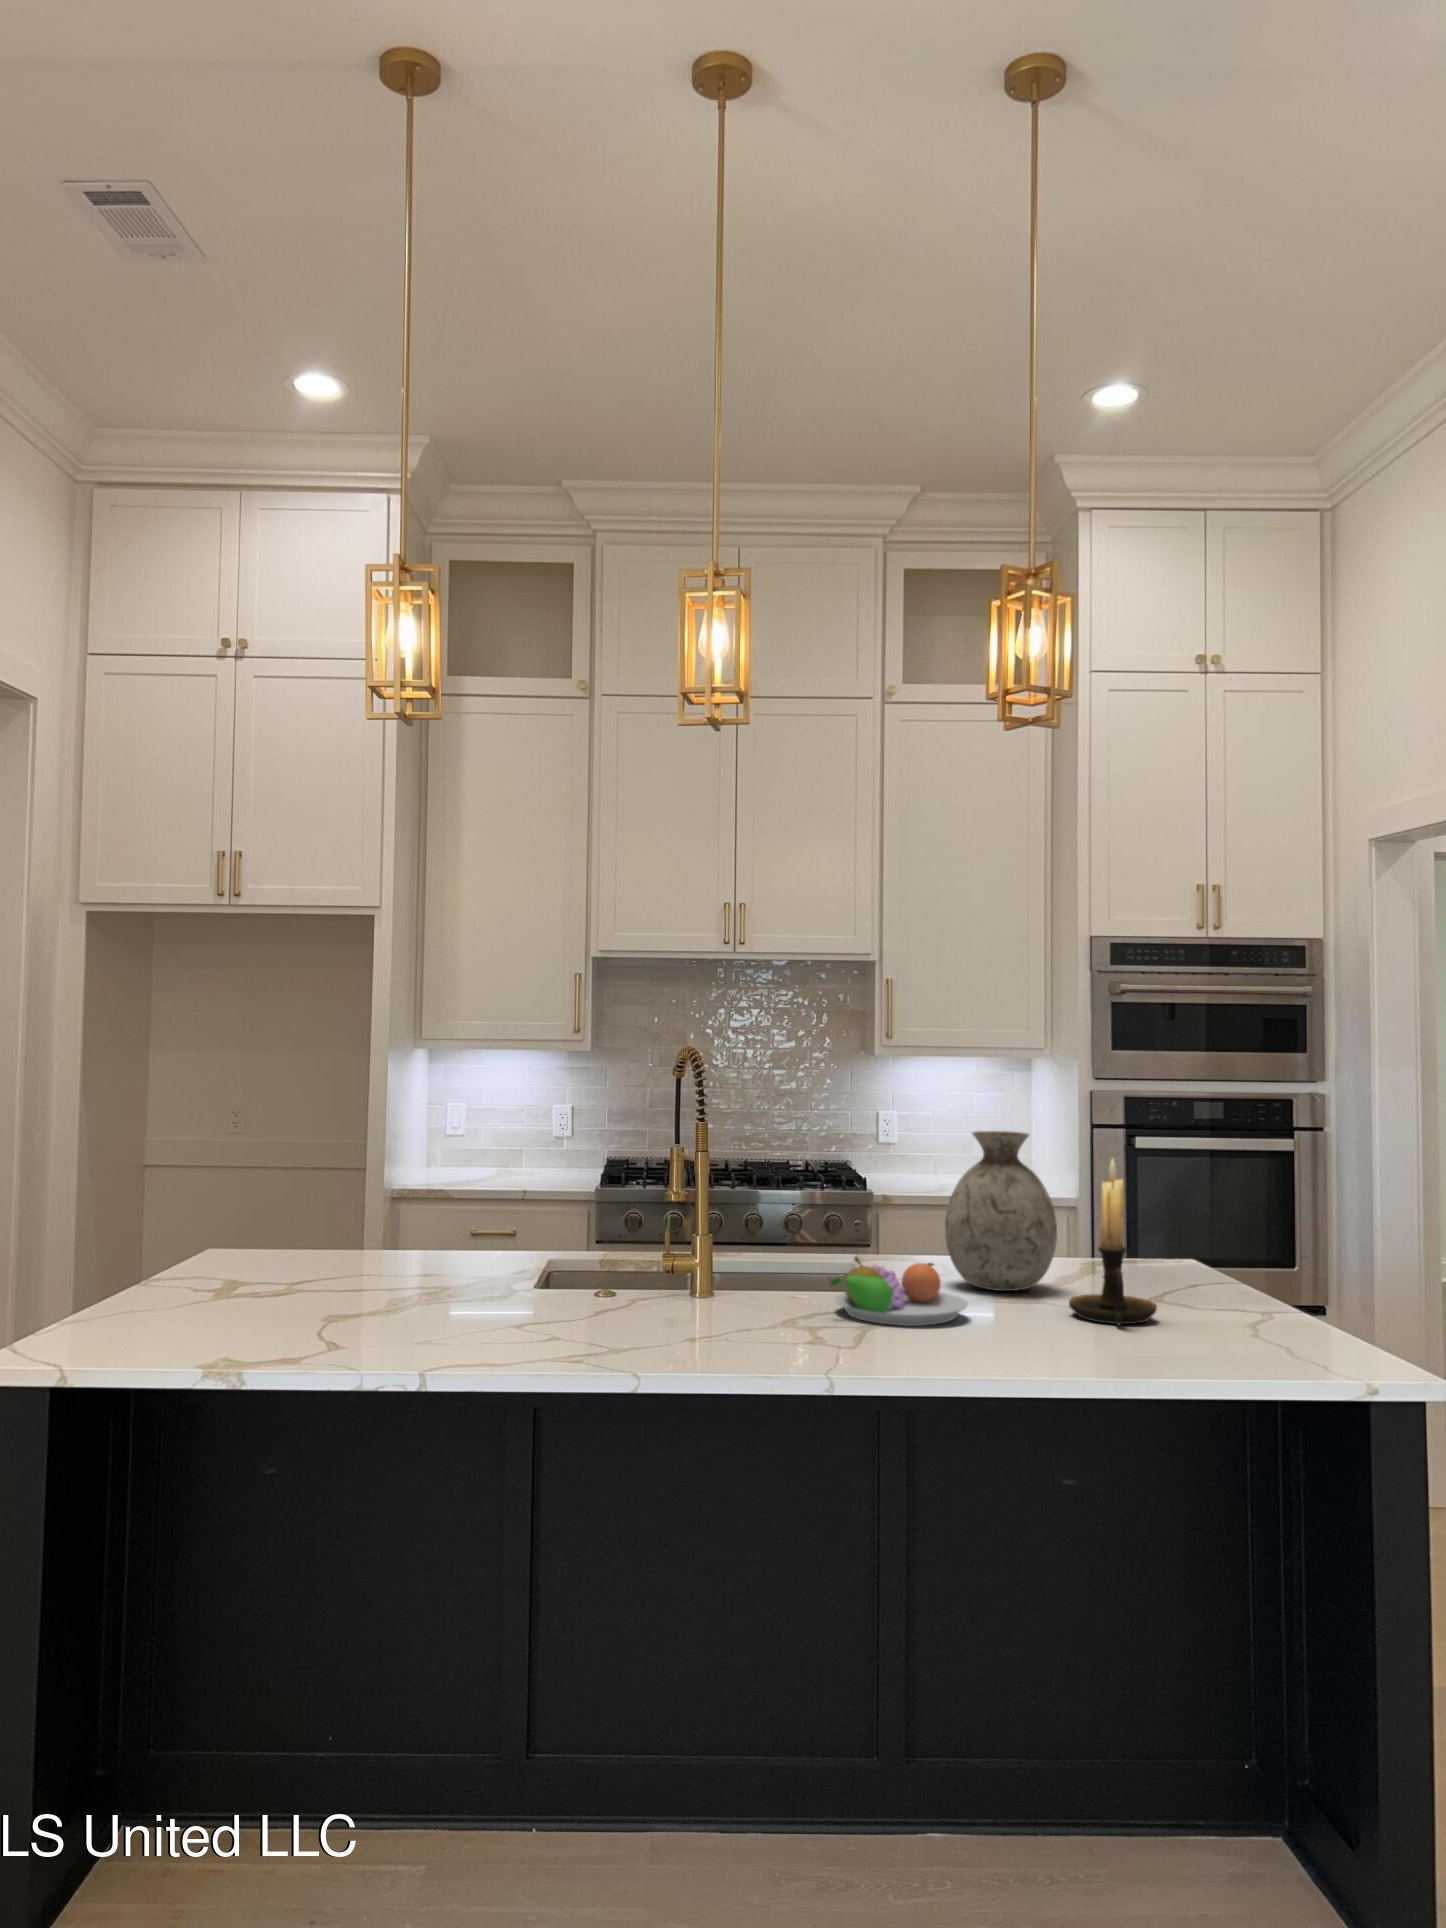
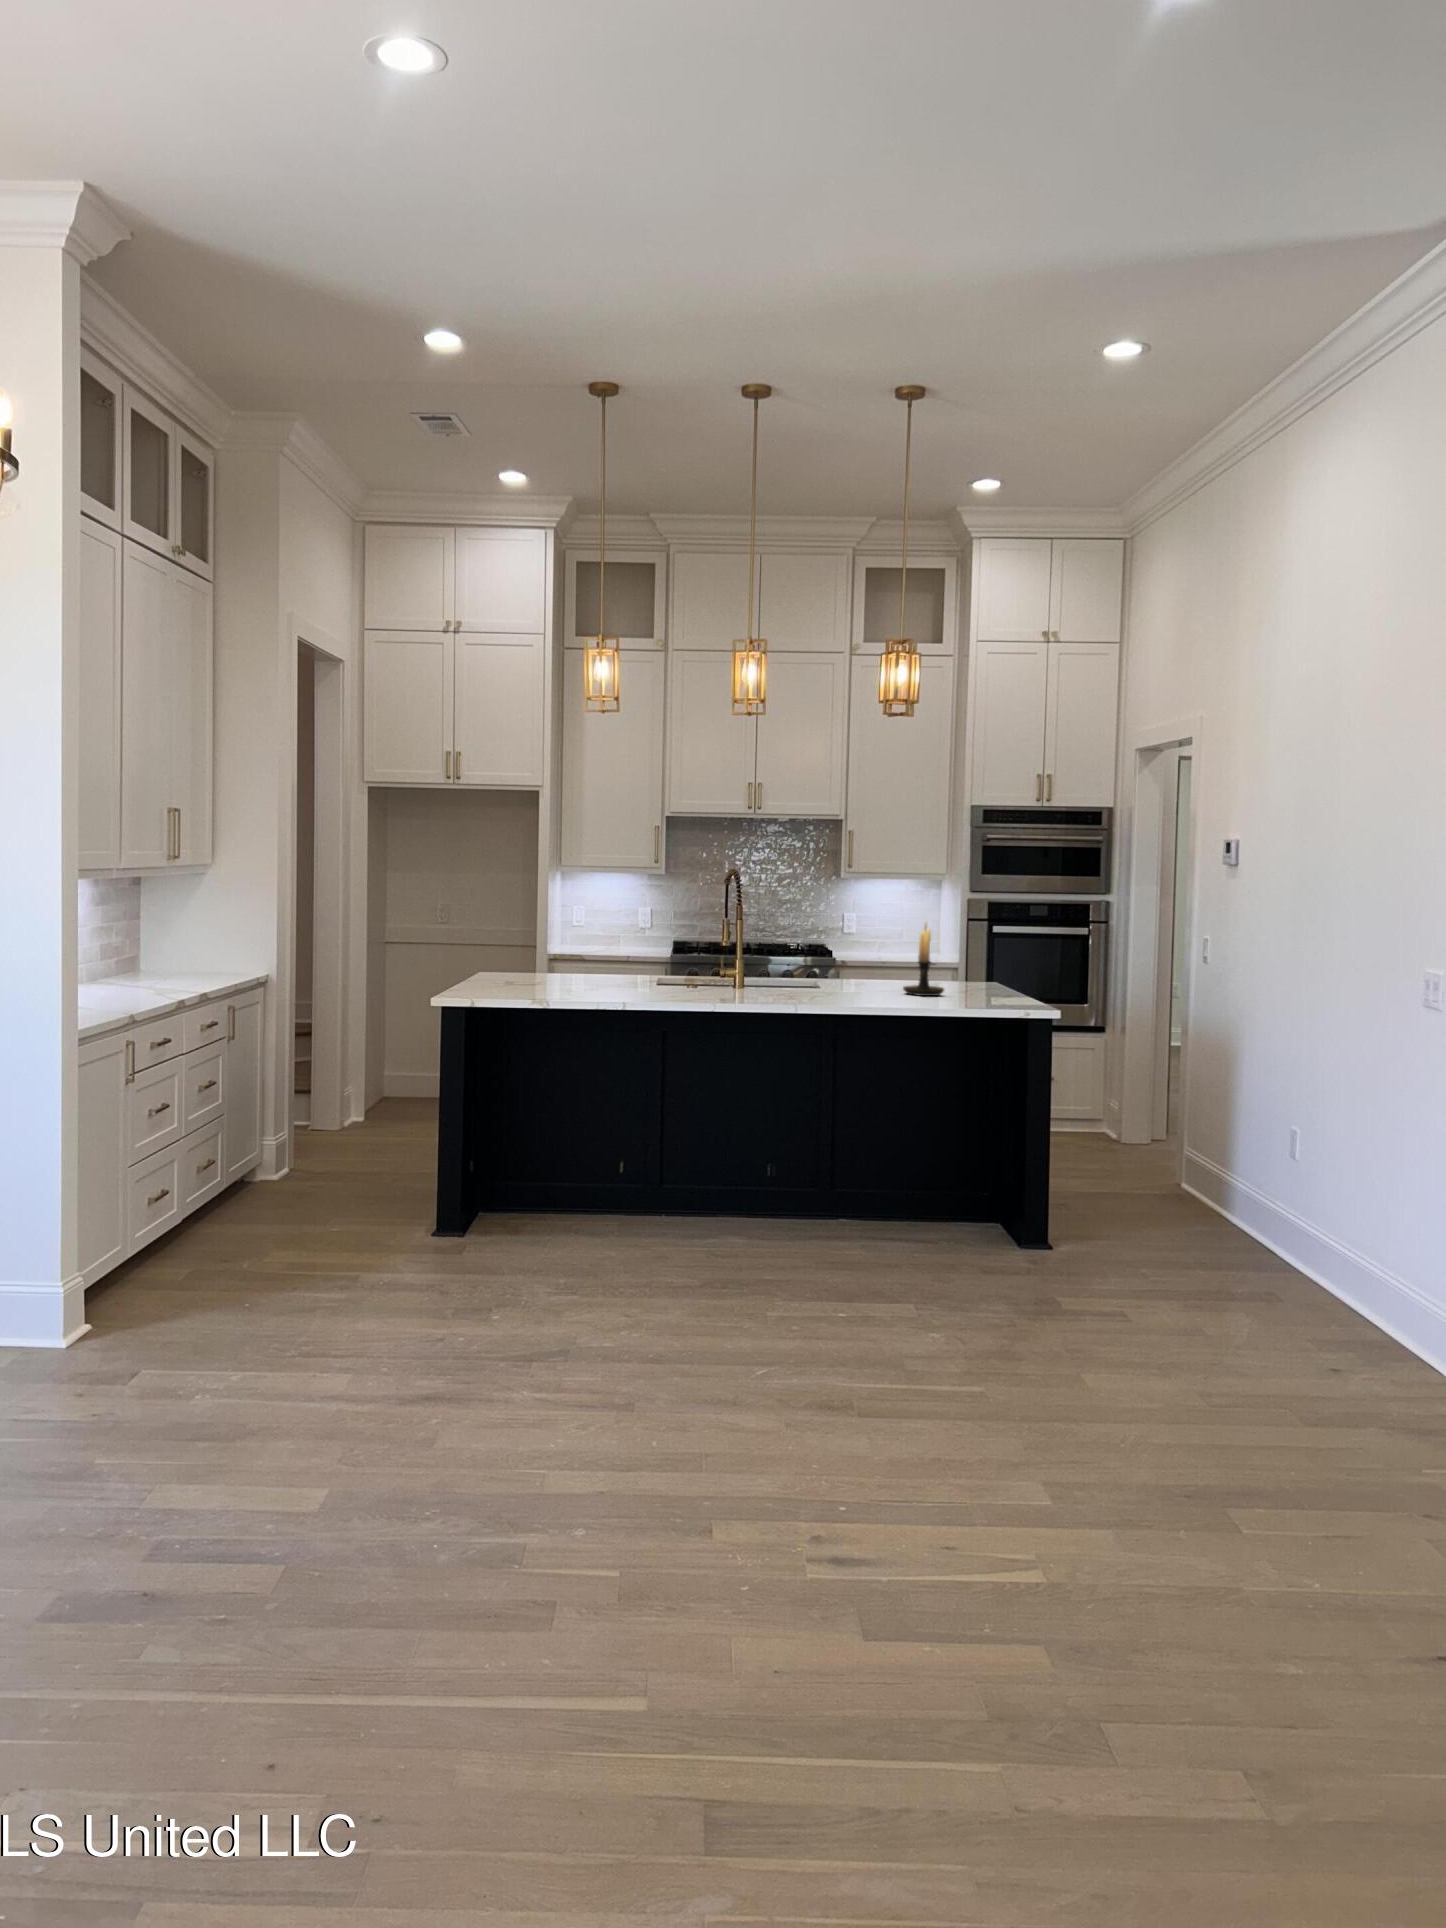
vase: present [945,1131,1057,1291] -> none [851,909,907,988]
fruit bowl: present [830,1257,968,1326] -> none [786,964,853,993]

